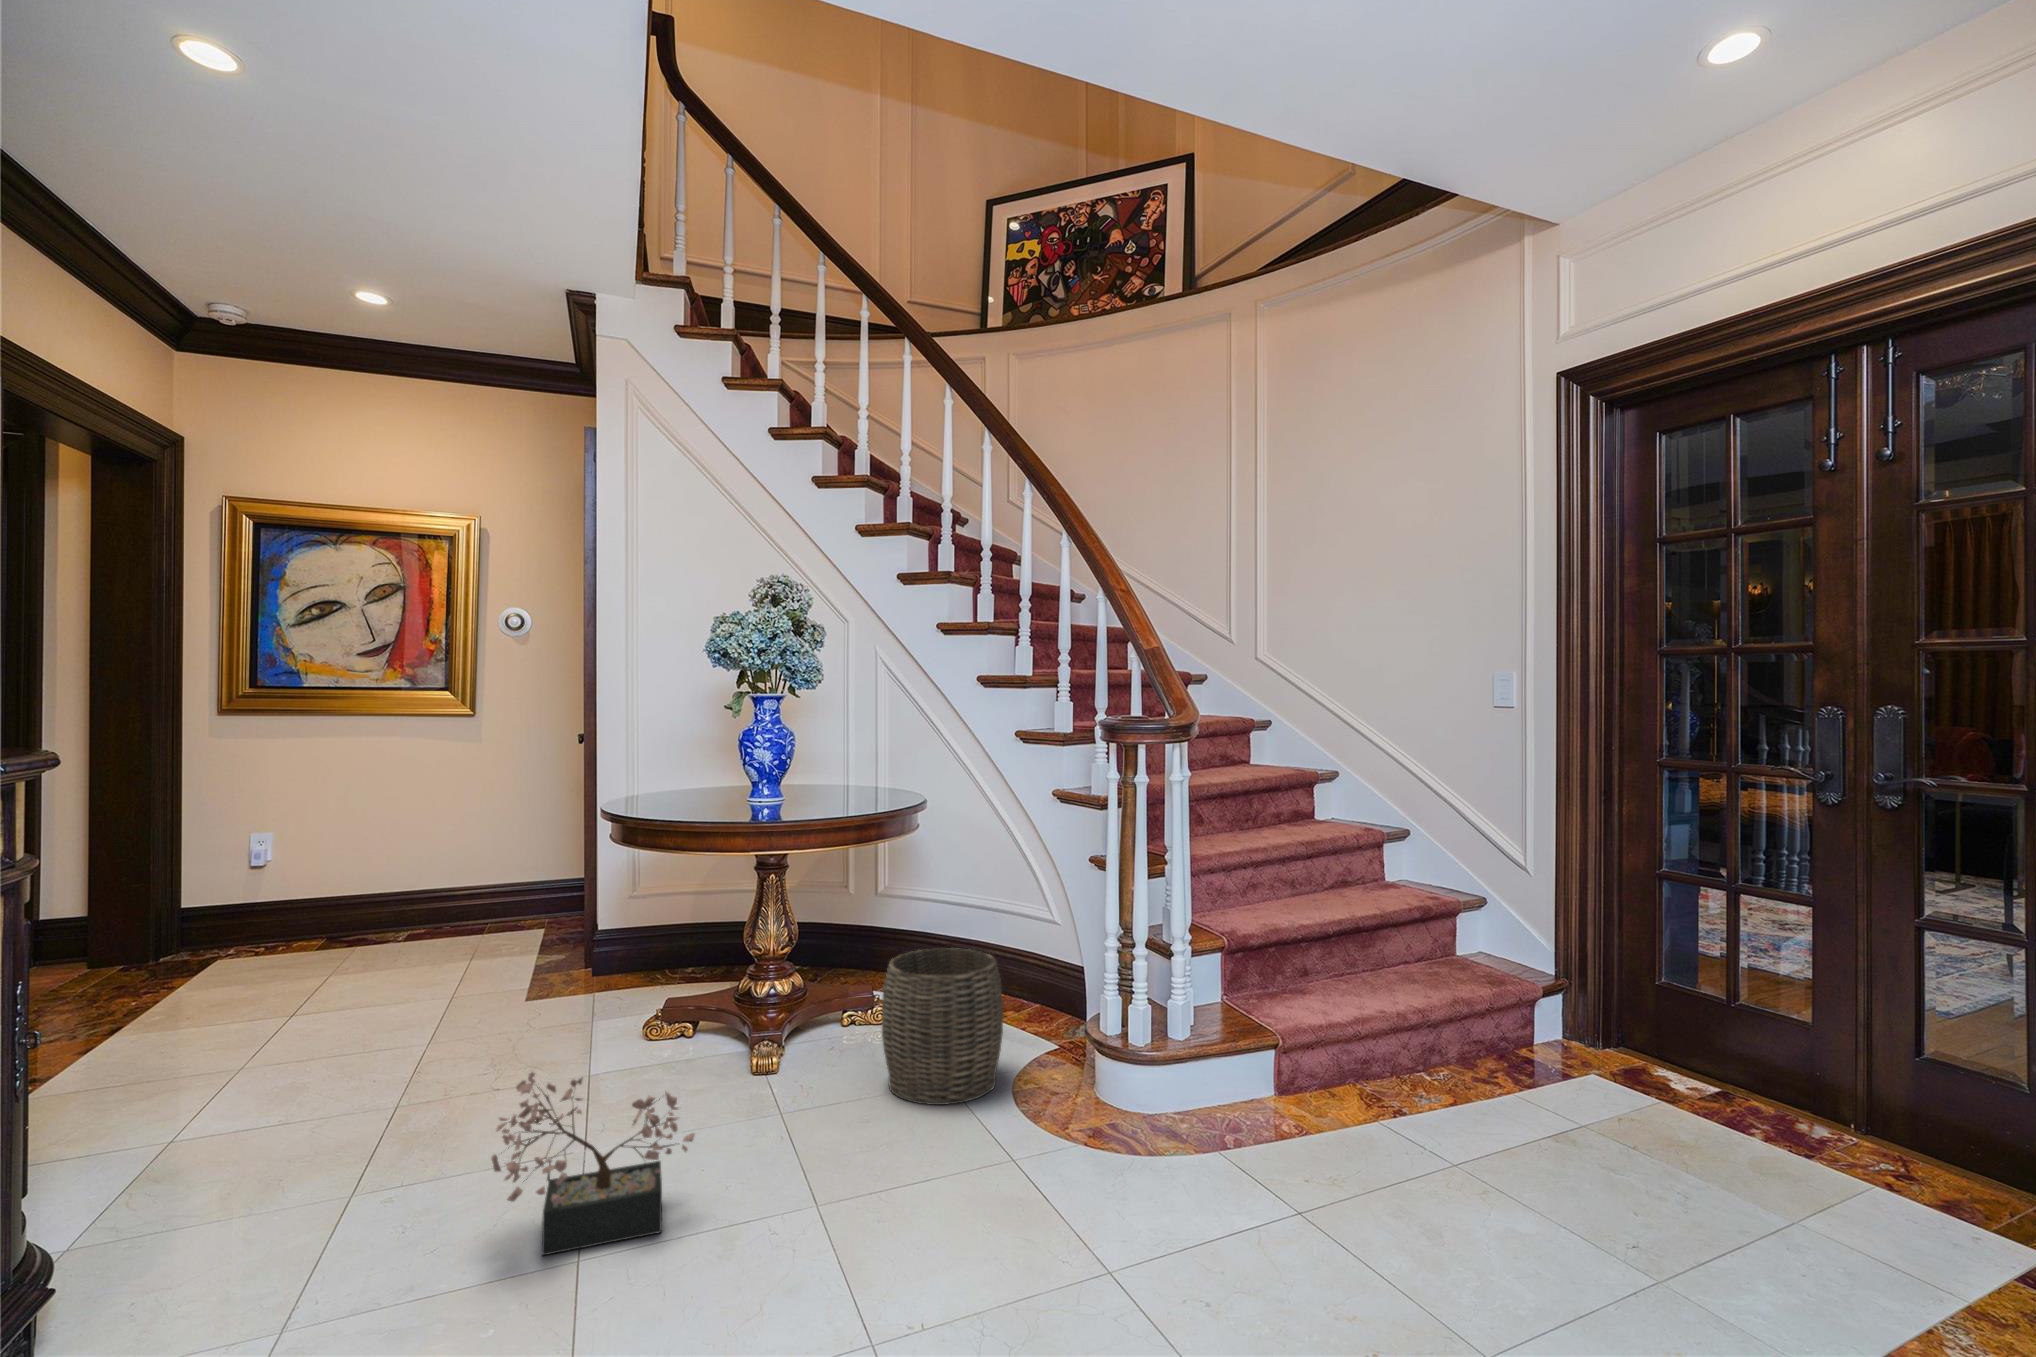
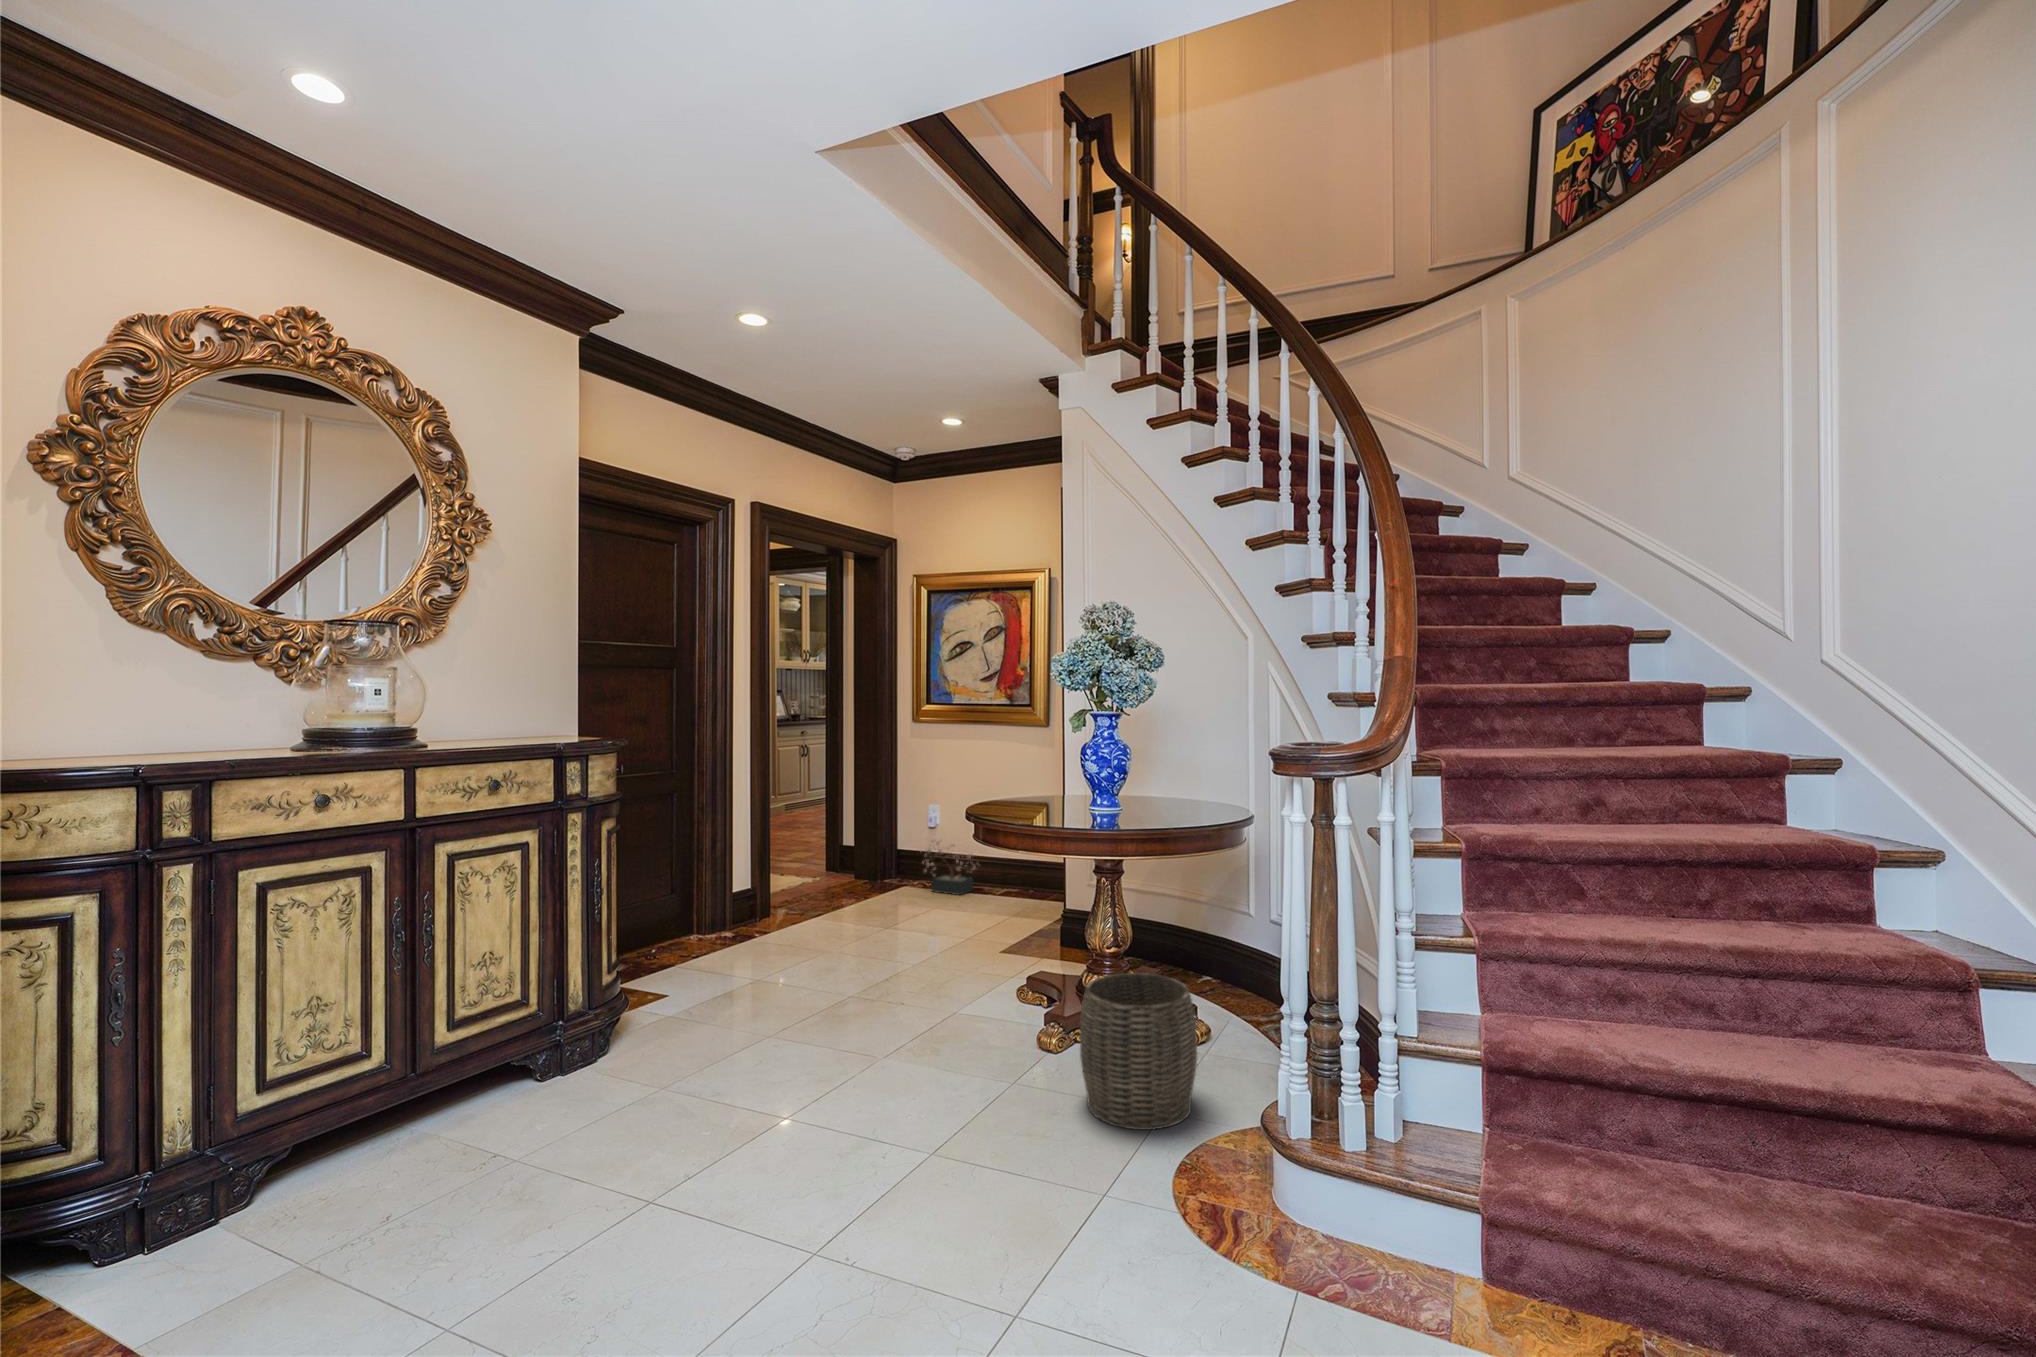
decorative plant: present [491,1072,695,1255] -> present [924,840,976,895]

